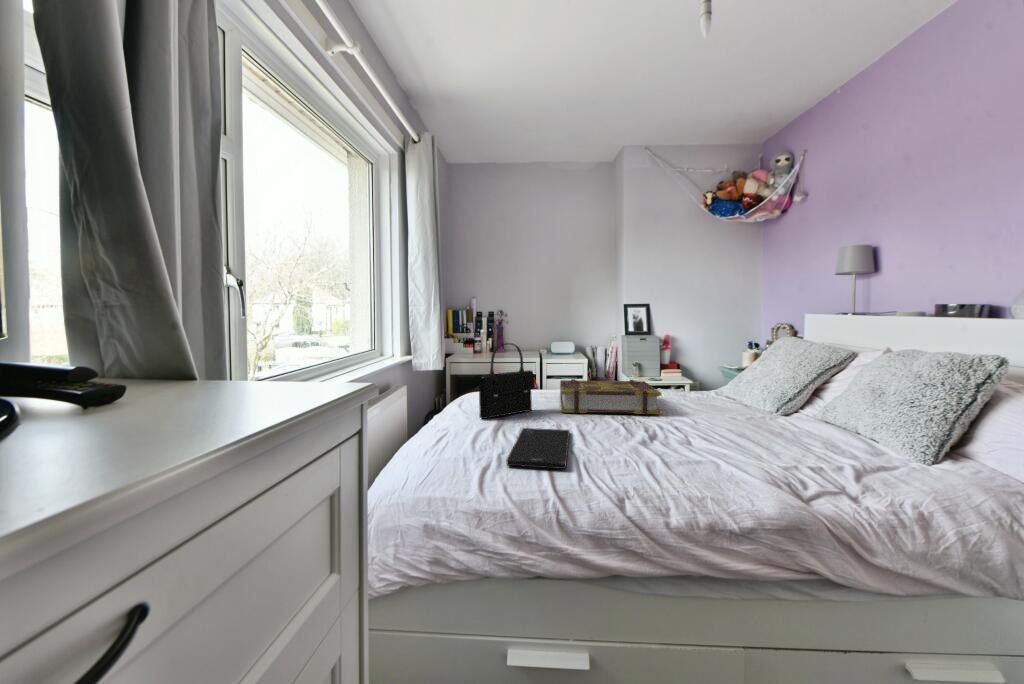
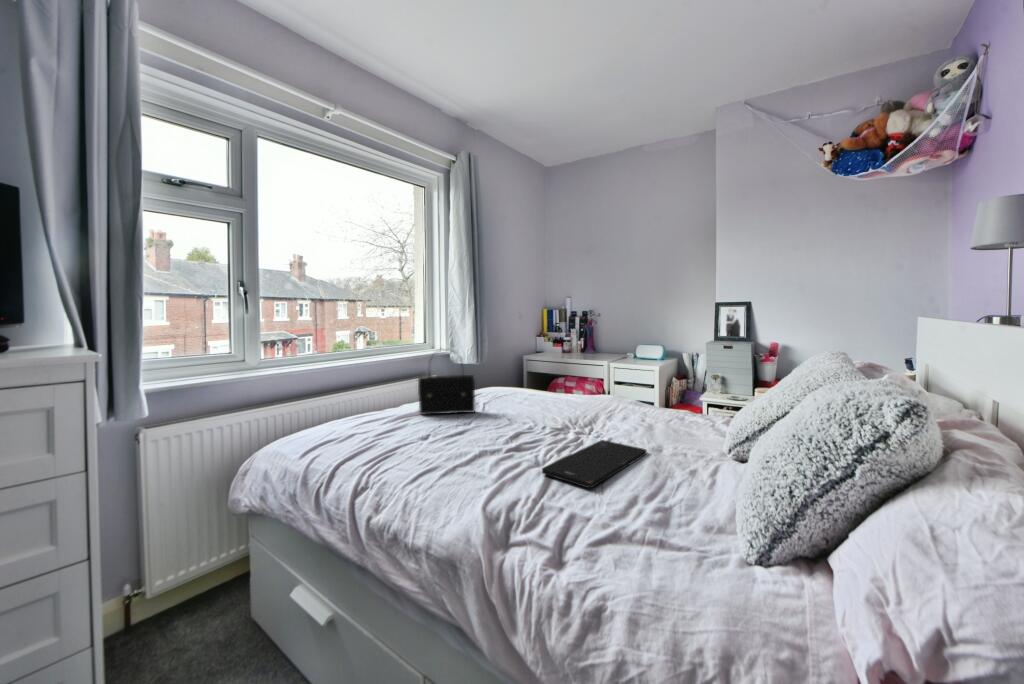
book: present [560,379,662,414] -> none [489,386,608,432]
smartphone: present [507,428,570,469] -> present [542,440,647,488]

